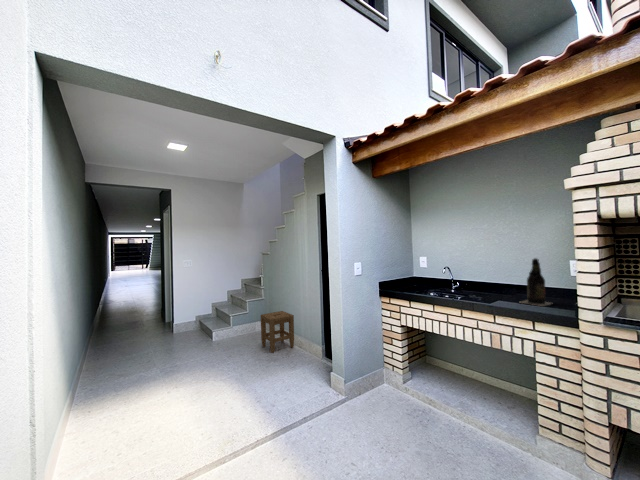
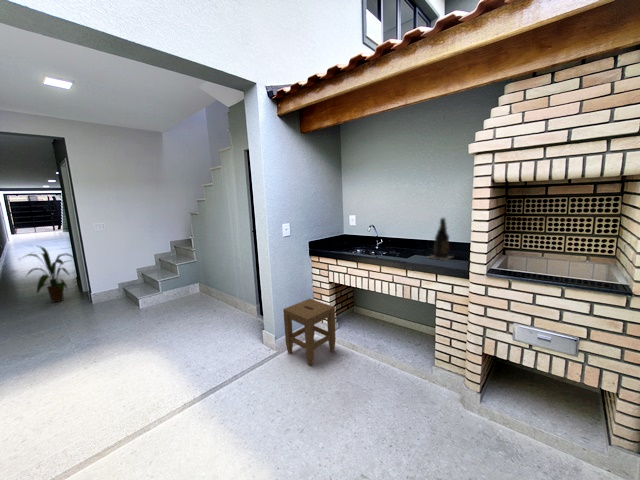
house plant: none [121,278,165,330] -> present [27,247,71,302]
stool: present [261,311,294,353] -> present [283,299,335,365]

